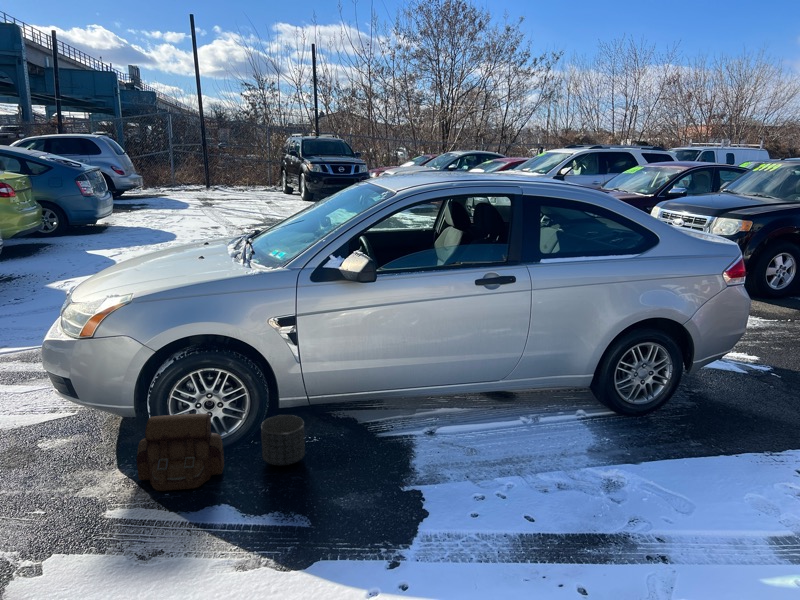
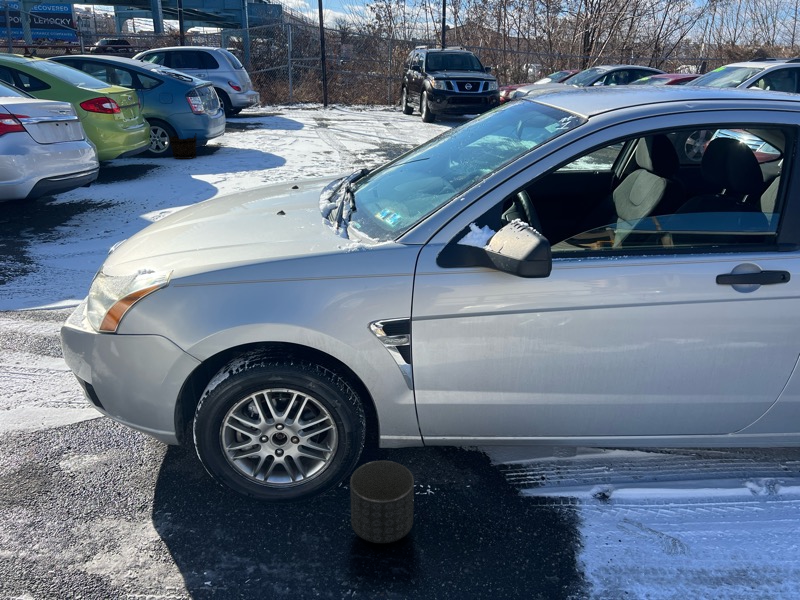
bucket: none [61,212,90,236] -> present [169,133,197,159]
backpack: present [136,413,224,491] -> none [173,456,297,571]

